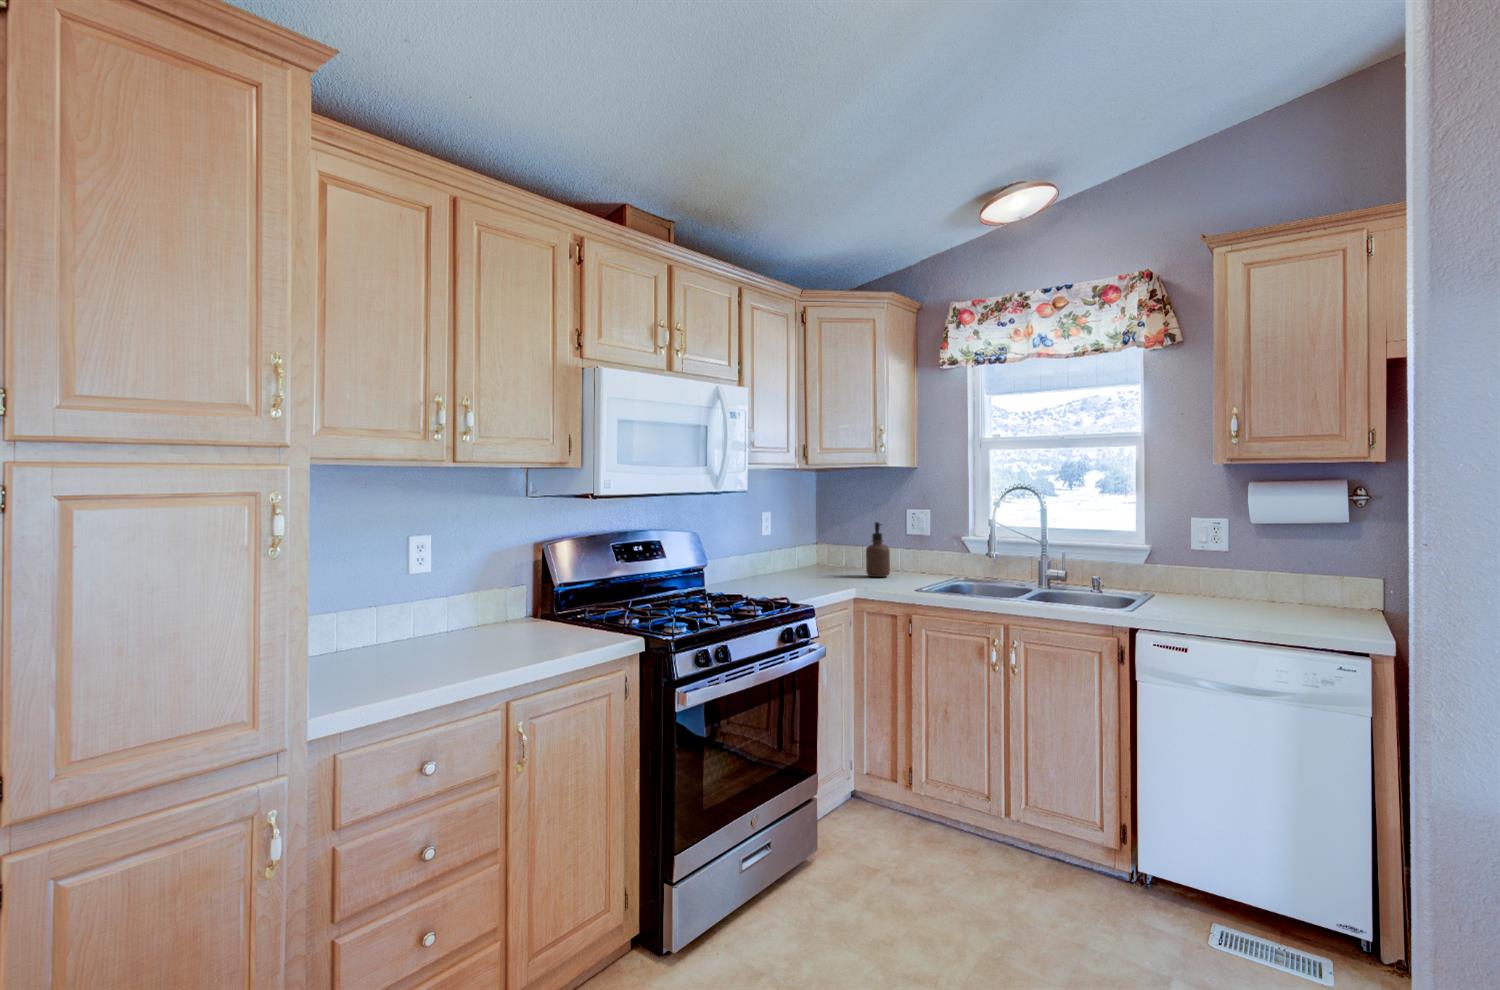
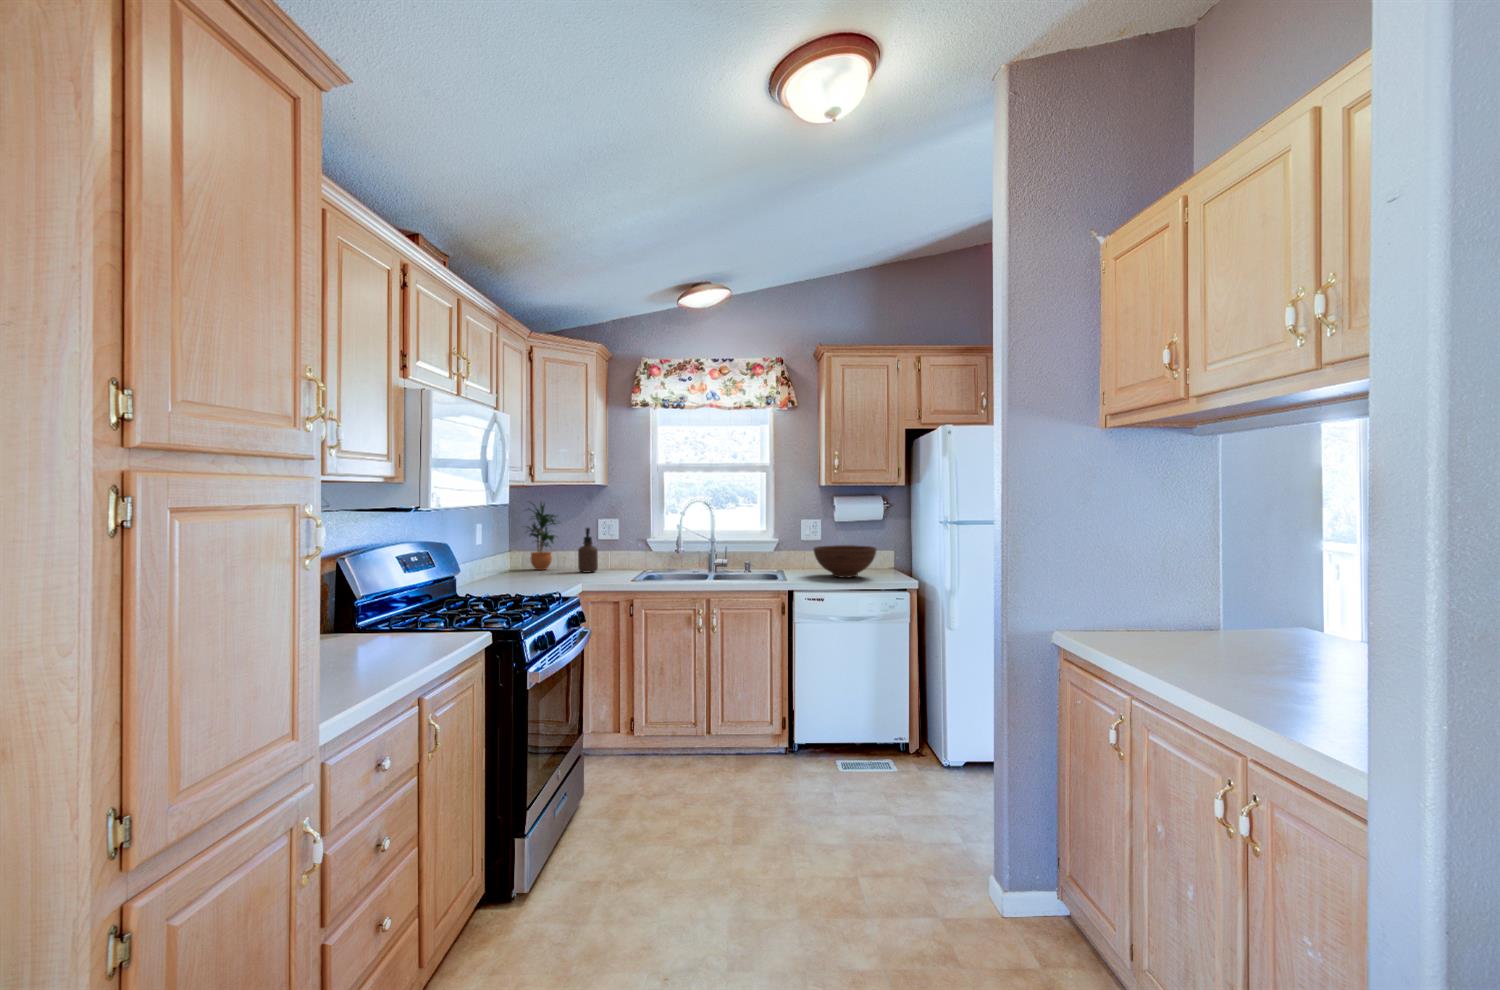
potted plant: none [810,489,854,571] -> present [527,503,556,570]
fruit bowl: none [1199,558,1323,612] -> present [814,545,876,578]

